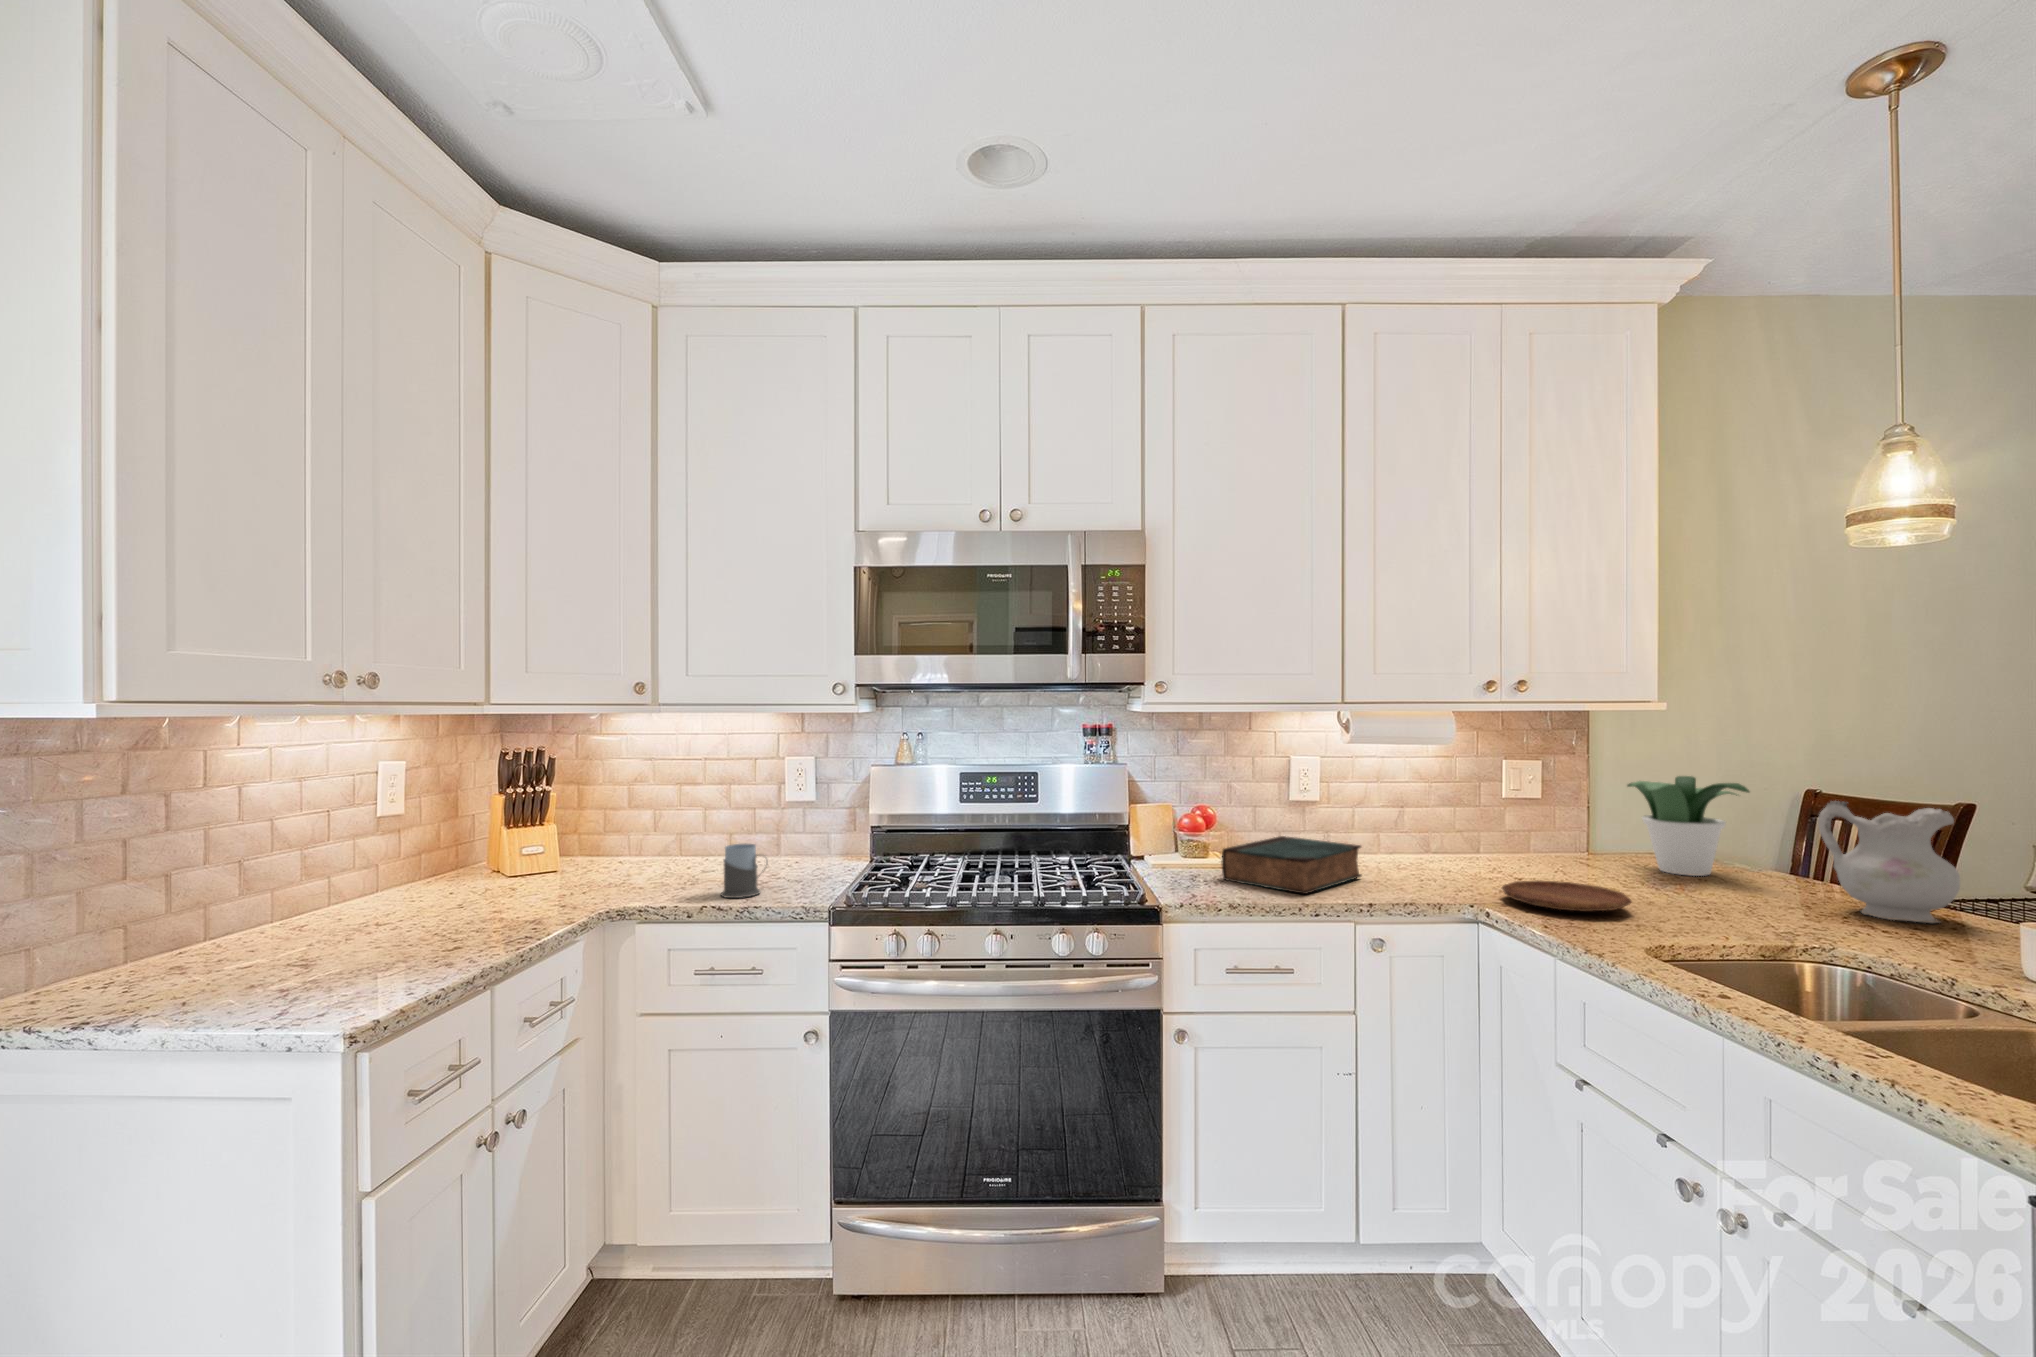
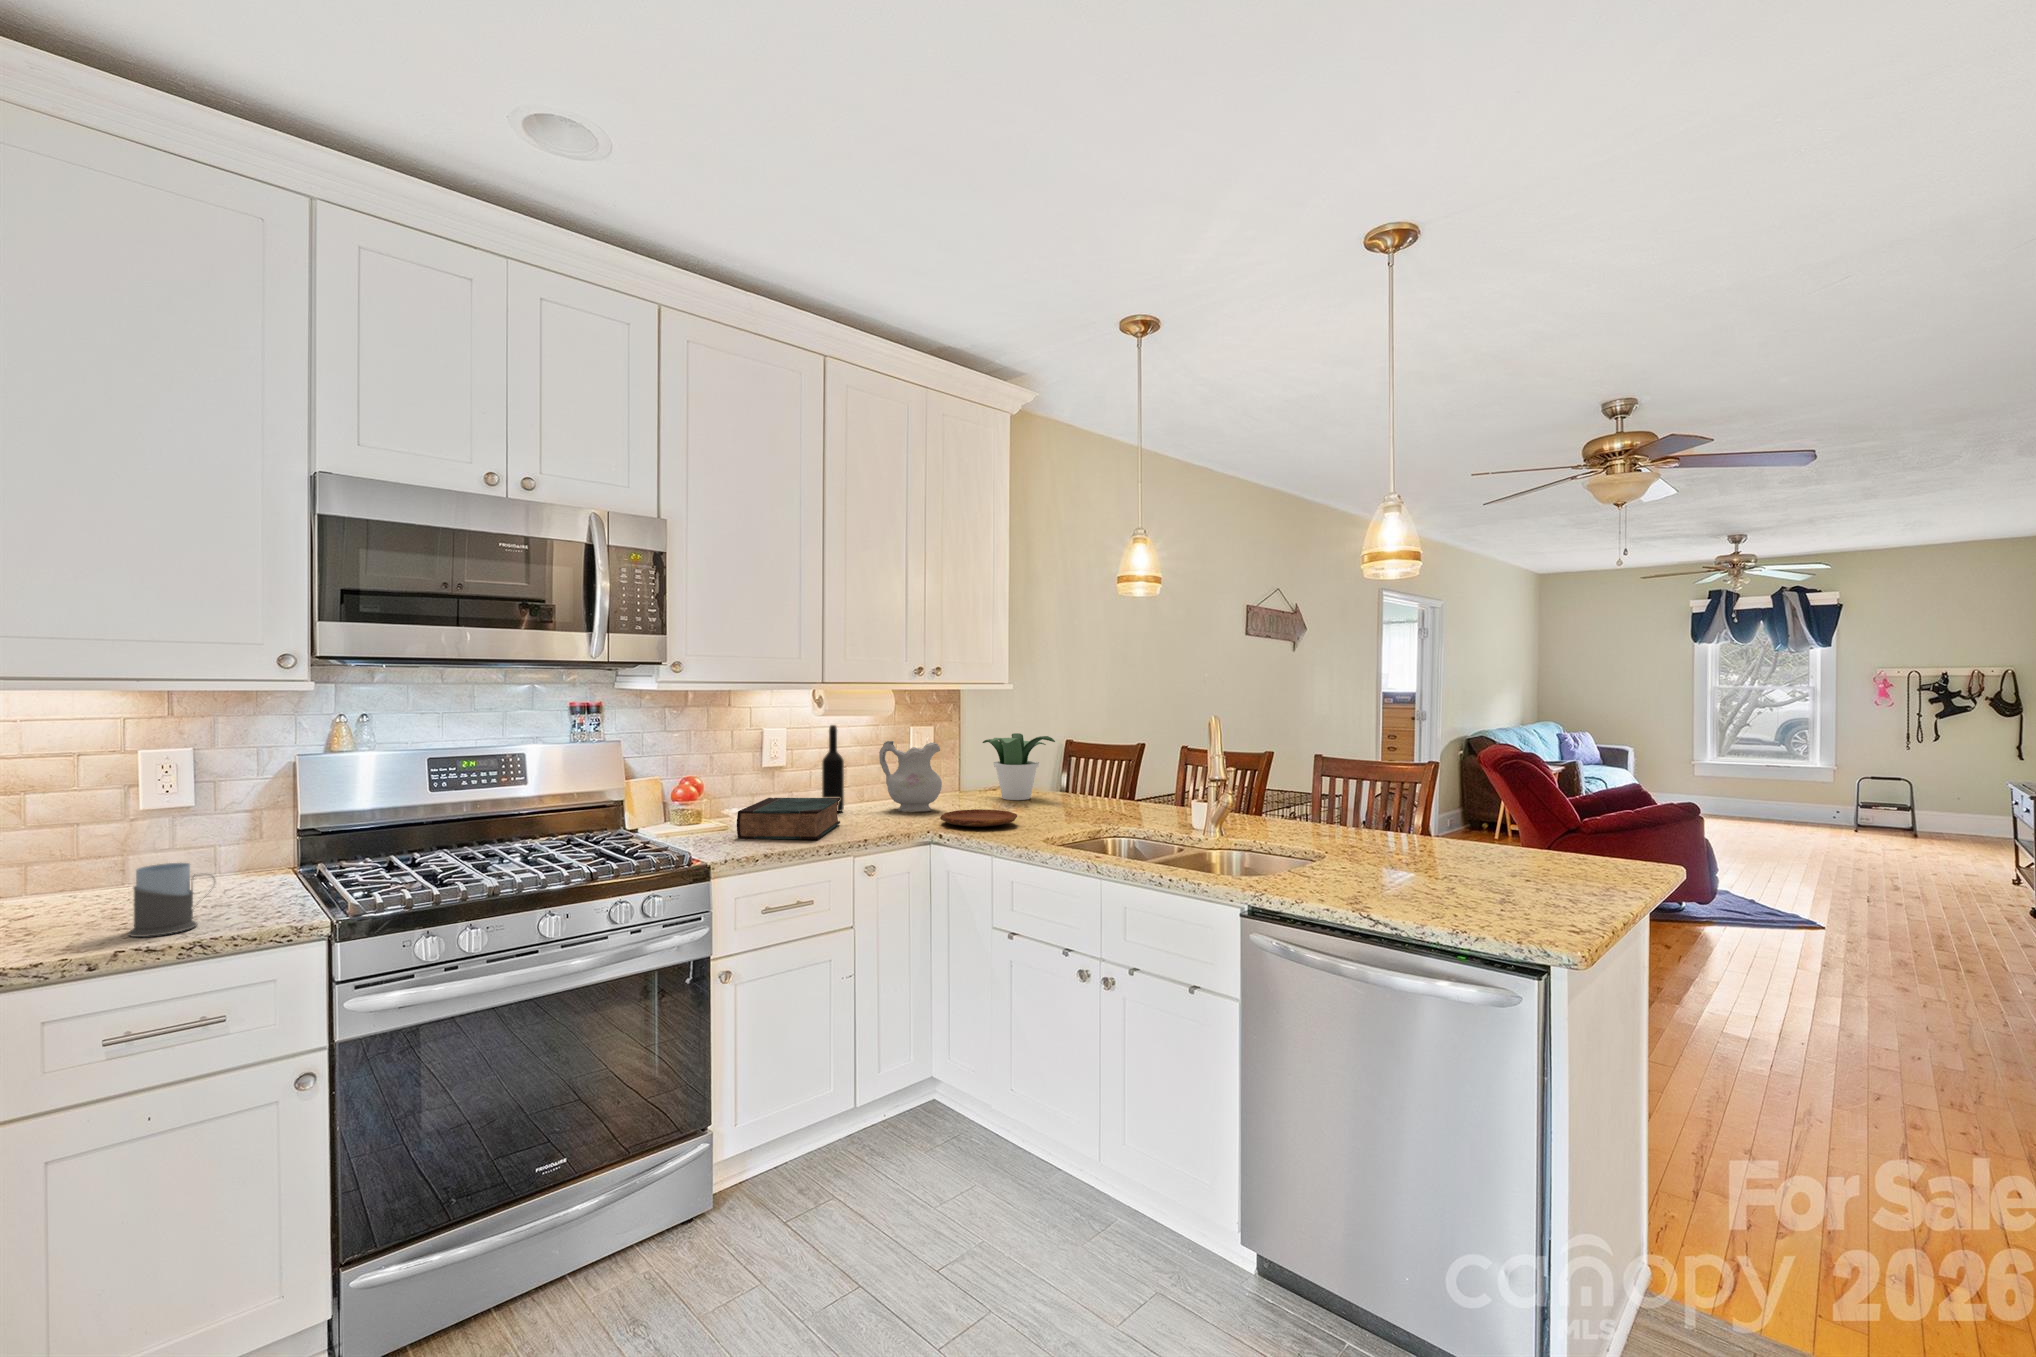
wine bottle: none [1362,754,1391,862] -> present [822,725,844,812]
ceramic pitcher: present [1818,801,1960,923] -> present [879,741,942,812]

